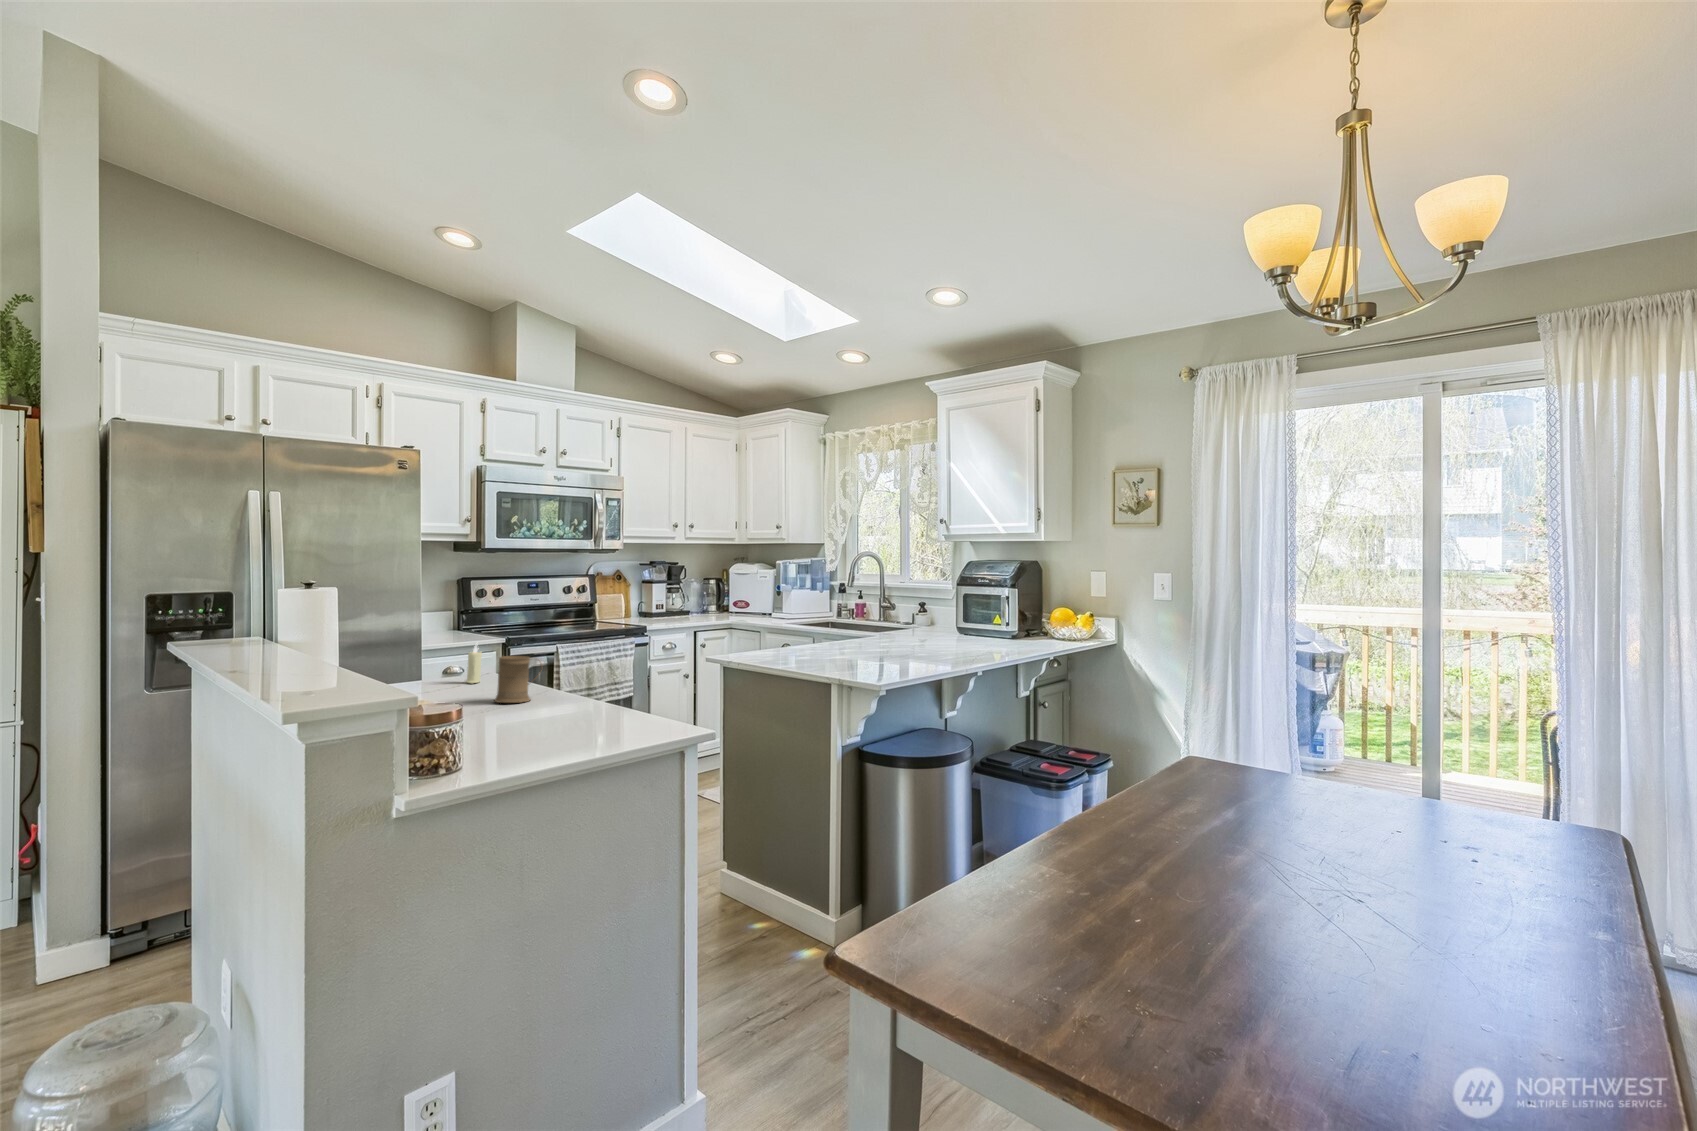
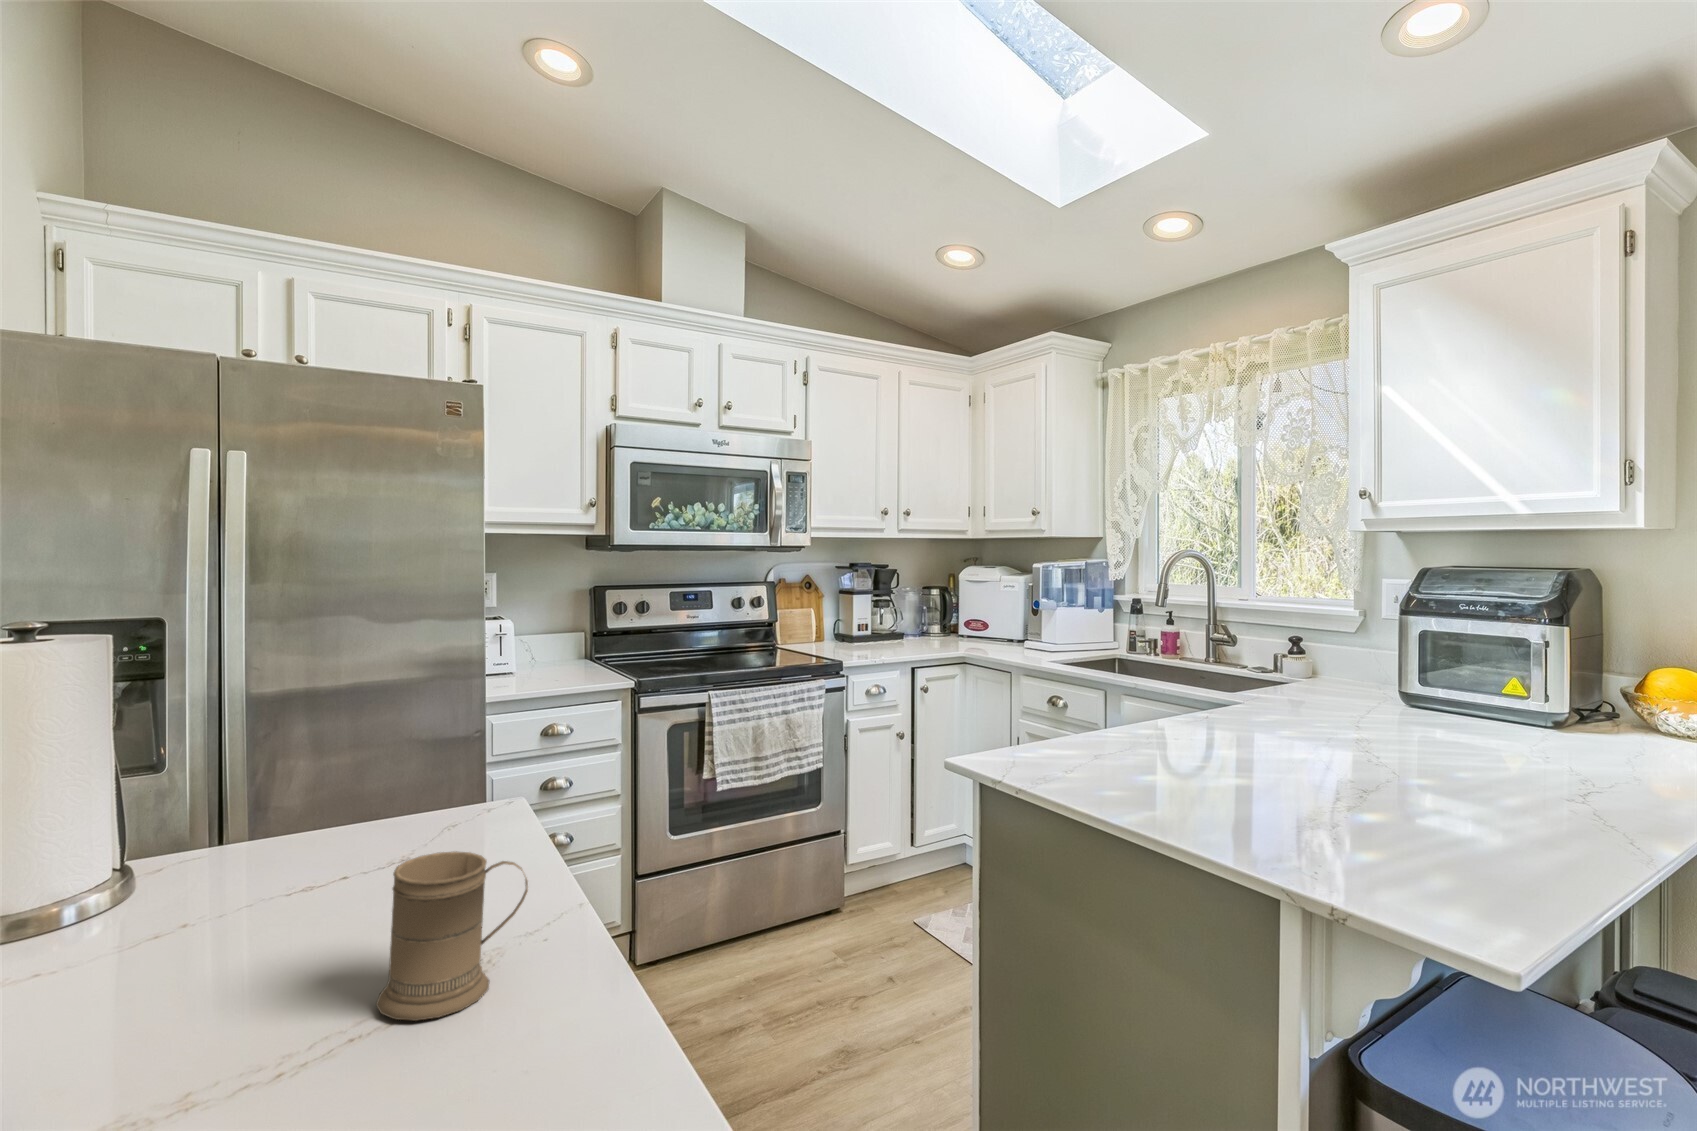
candle: present [466,645,482,683] -> none [433,760,469,856]

